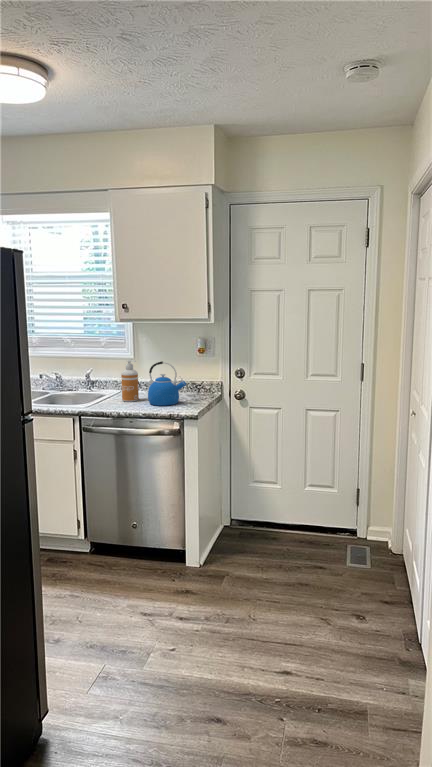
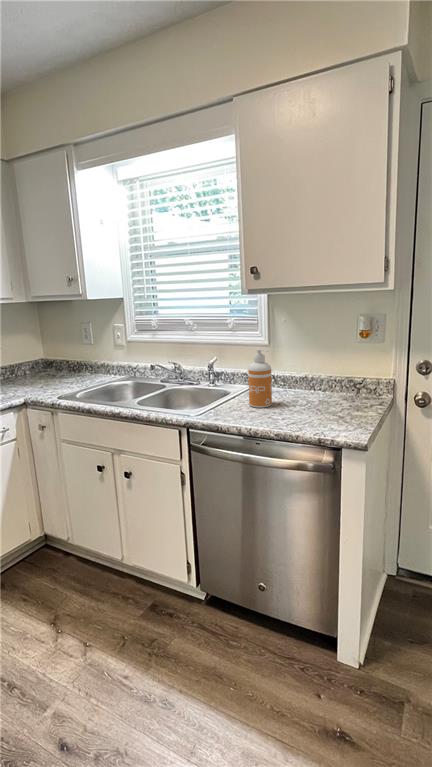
kettle: present [148,361,186,406] -> none [284,352,344,419]

